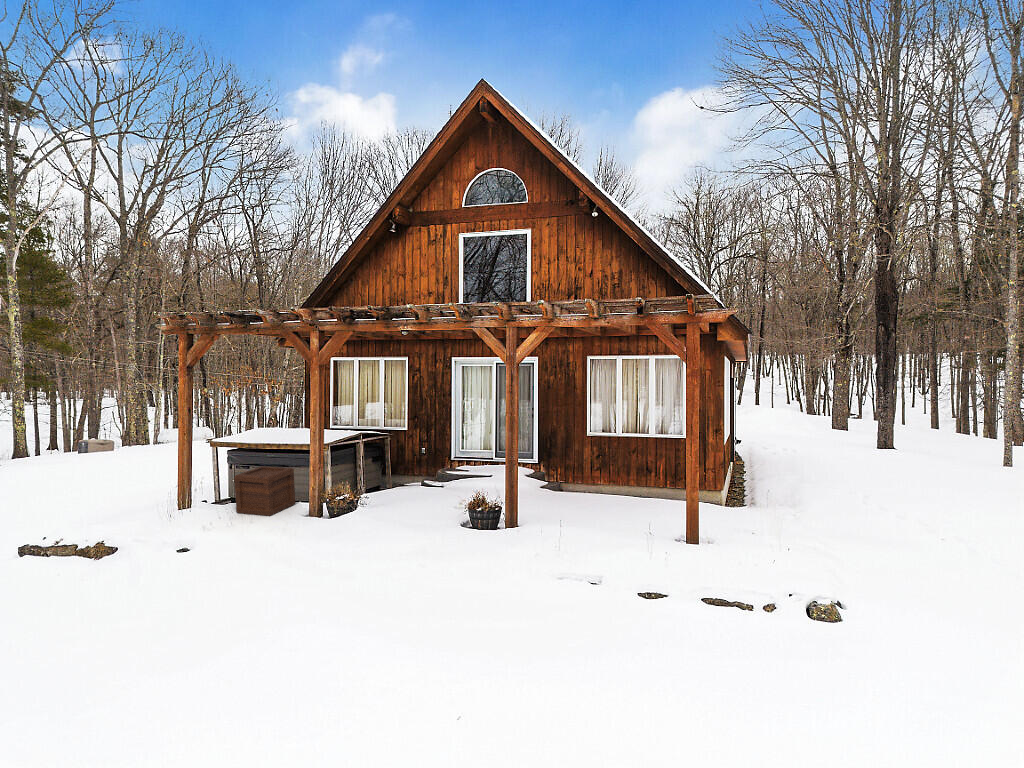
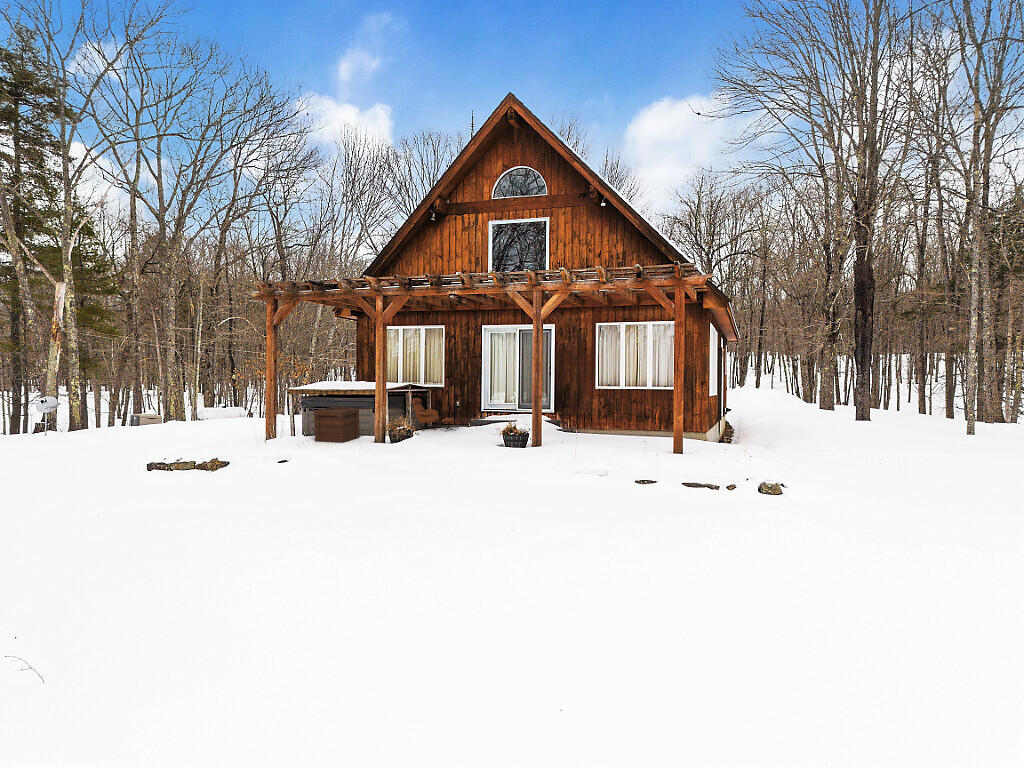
lounge chair: none [365,449,418,492] -> present [412,398,454,431]

